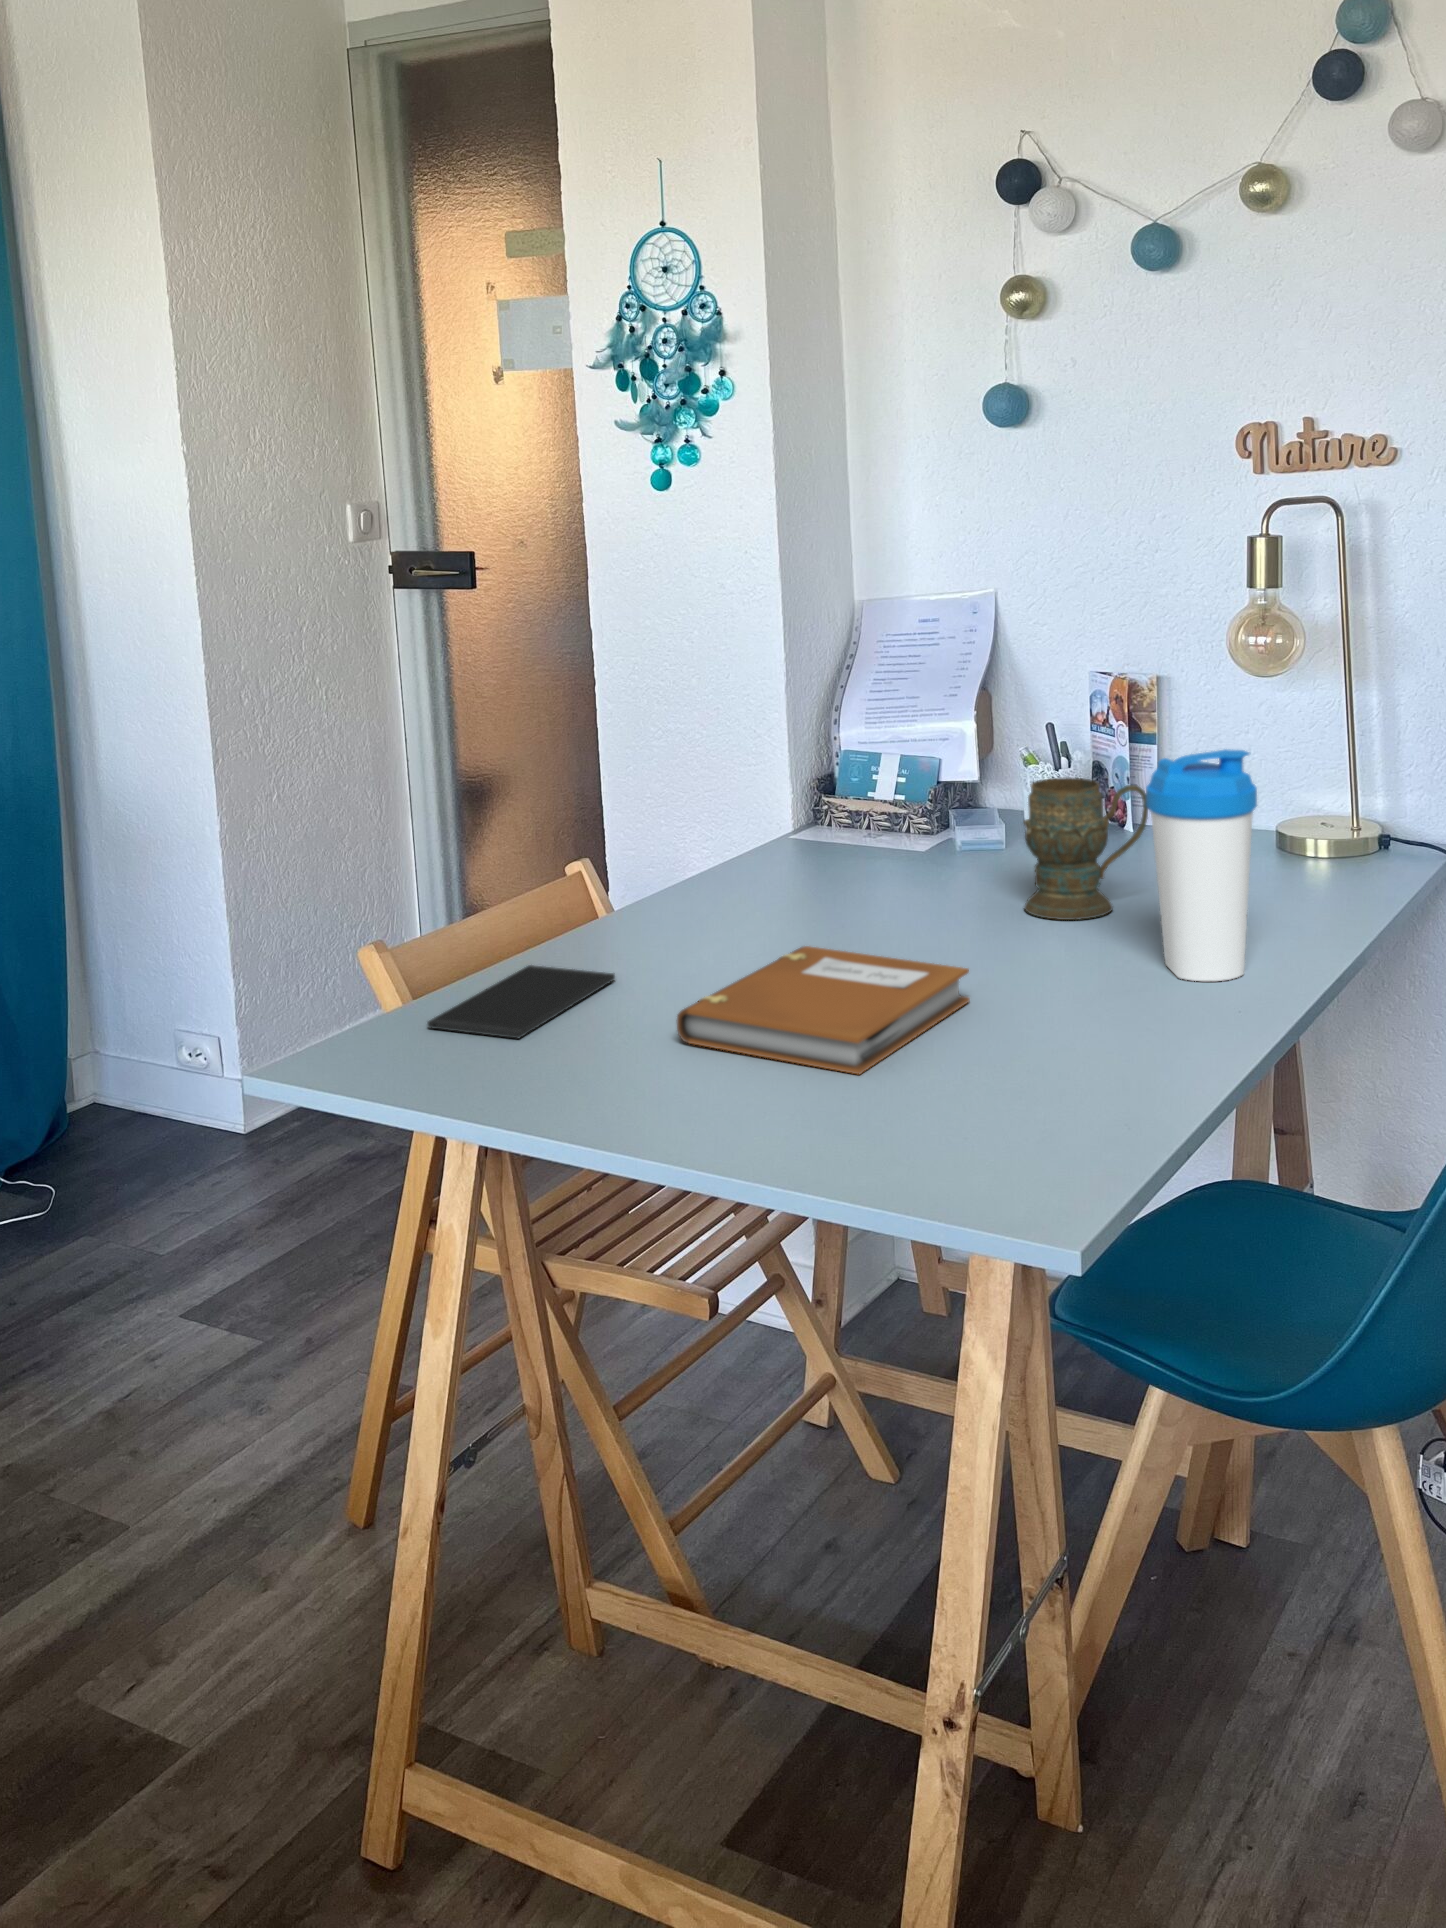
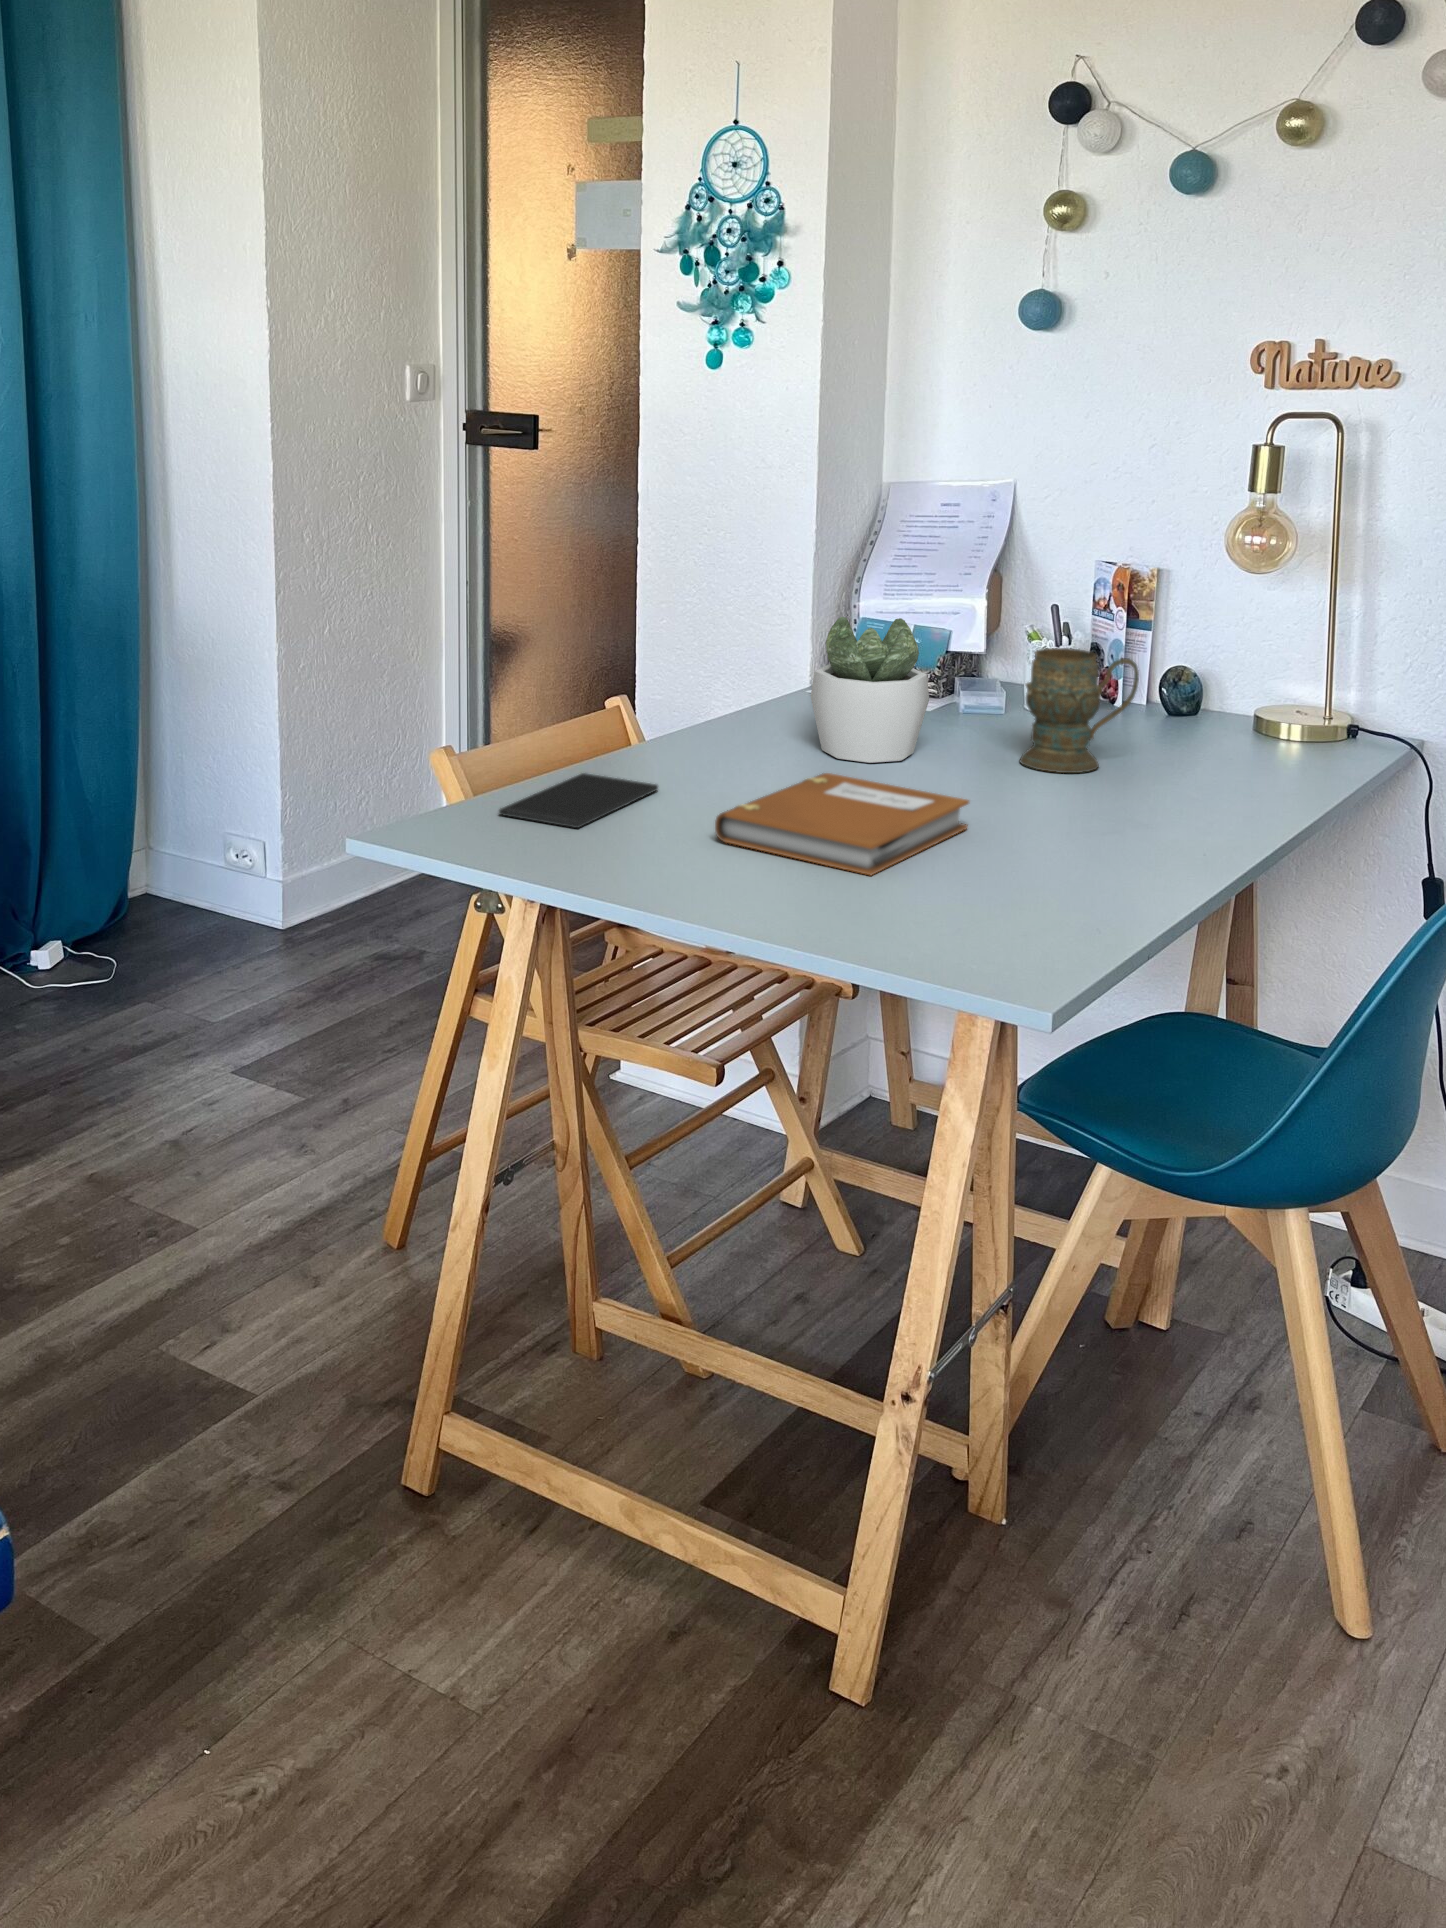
water bottle: present [1146,749,1257,981] -> none [1137,629,1237,829]
succulent plant: none [785,757,918,925] -> present [811,617,929,763]

